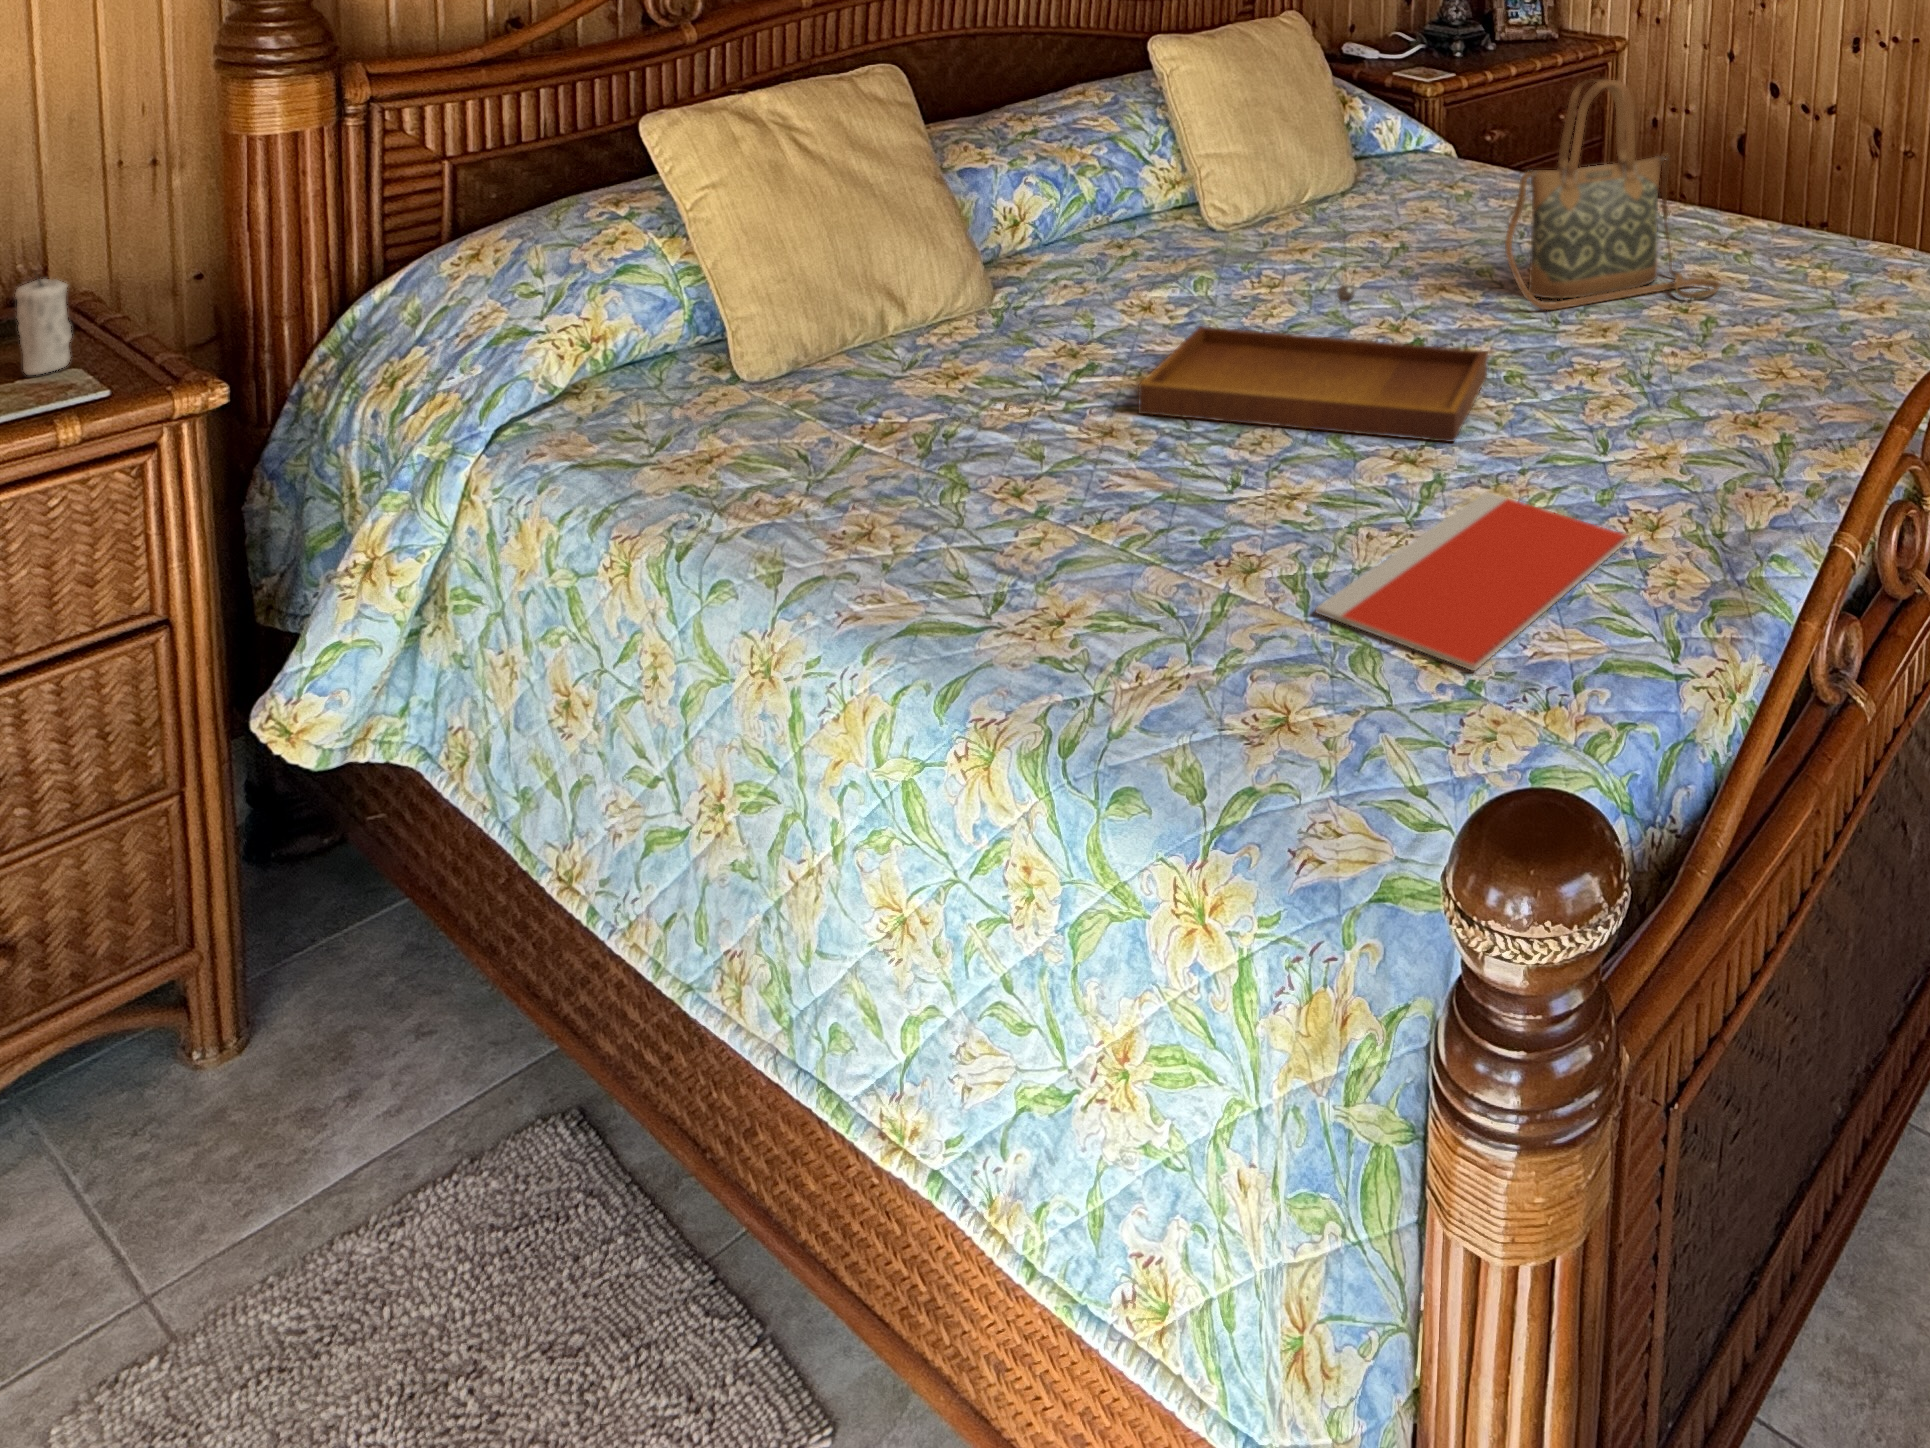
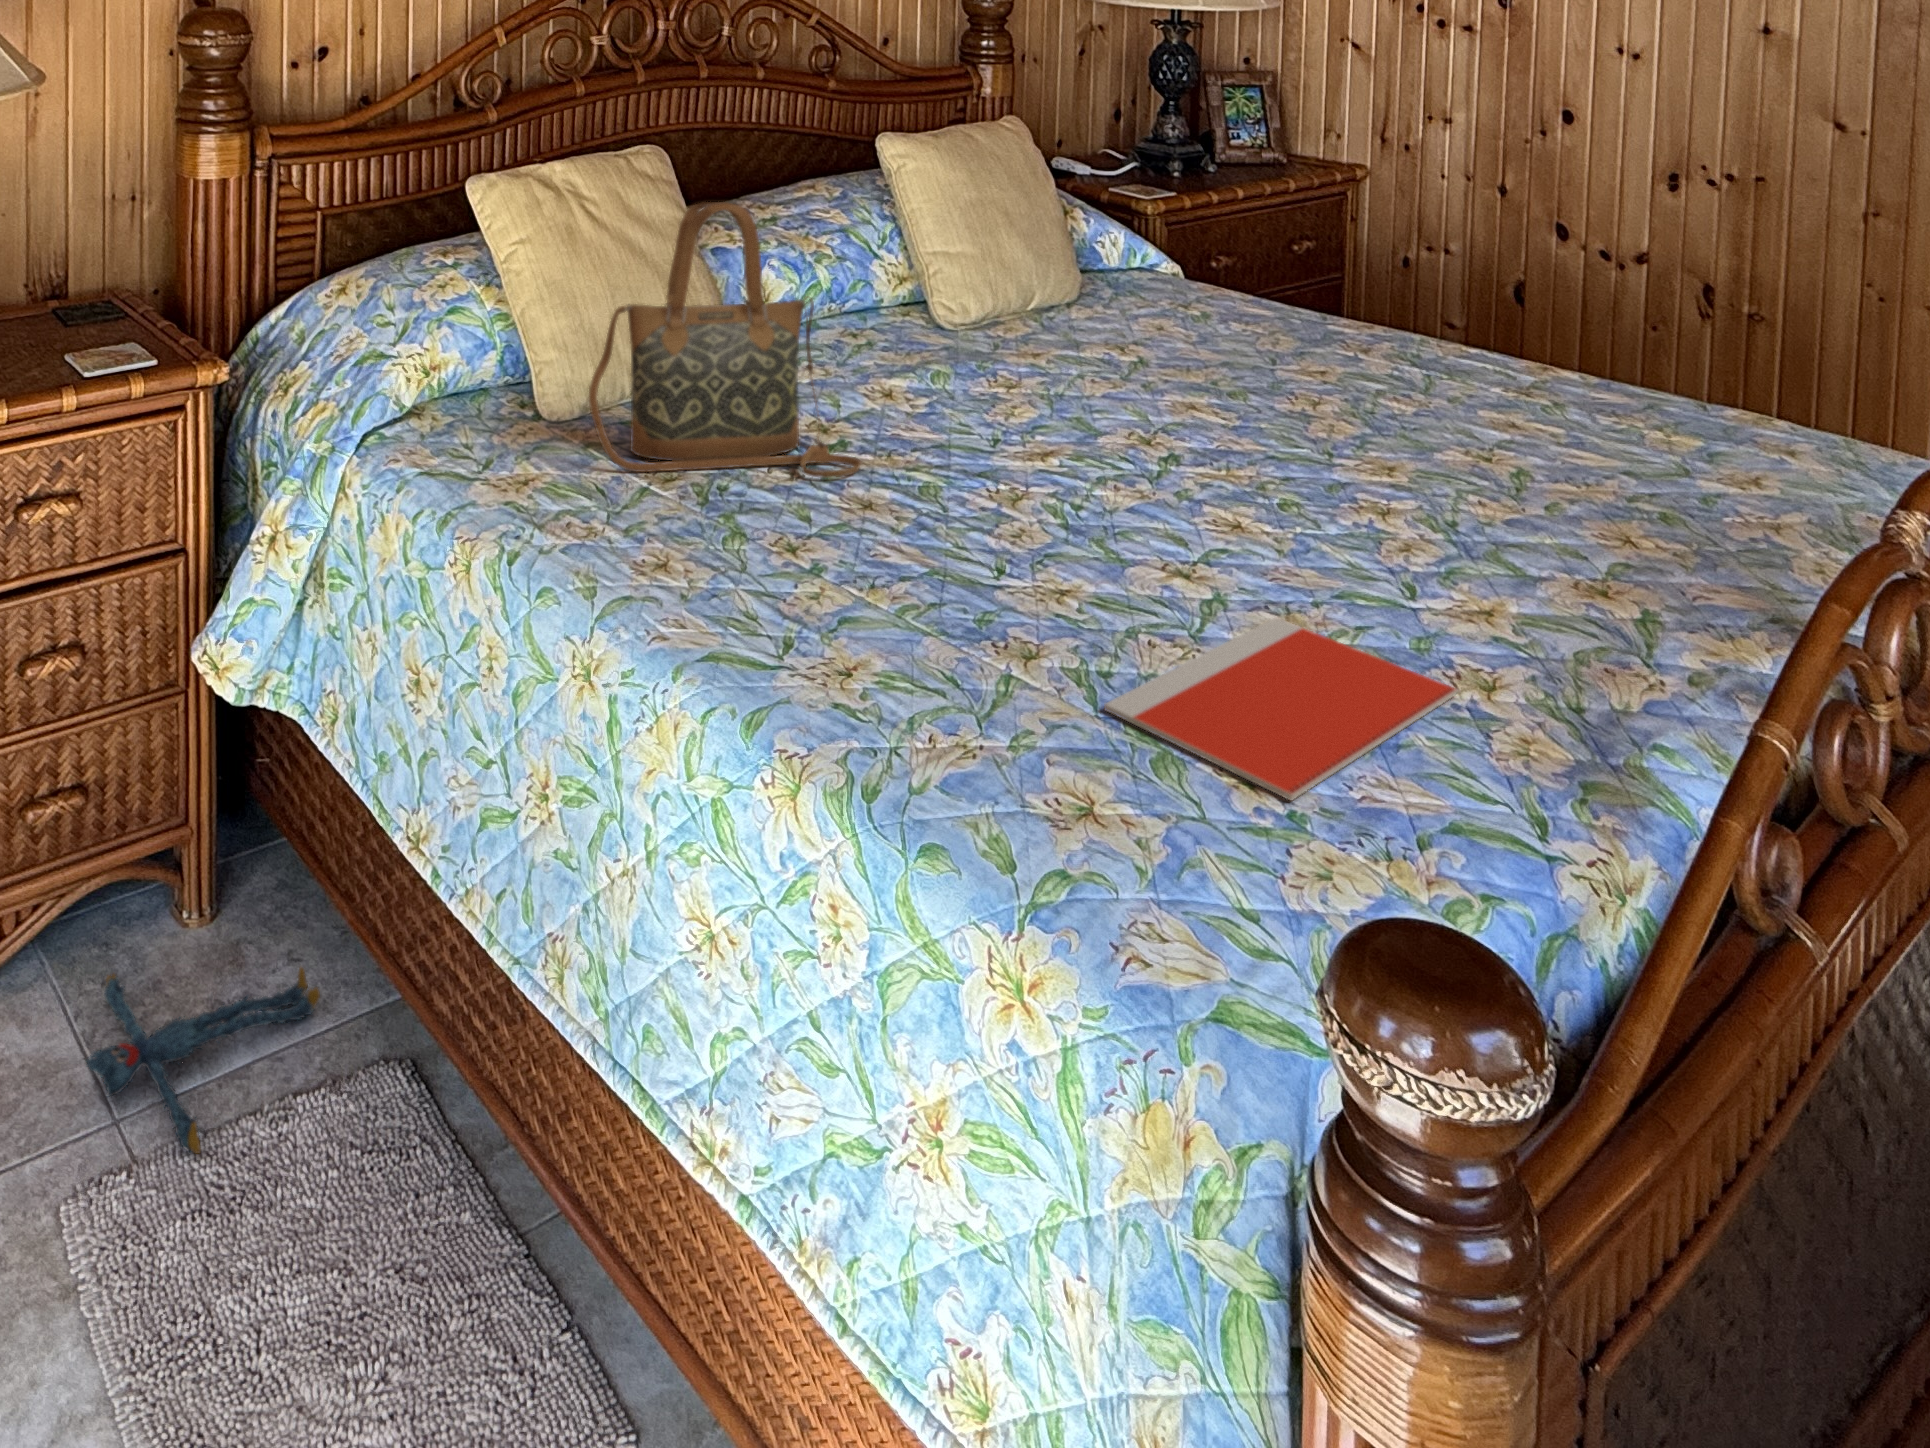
handbag: present [1505,79,1720,310] -> present [589,202,861,478]
candle: present [15,277,72,375] -> none [56,269,88,355]
tray: present [1138,284,1488,442] -> none [896,384,1259,563]
plush toy: none [101,1034,456,1294] -> present [86,967,320,1154]

